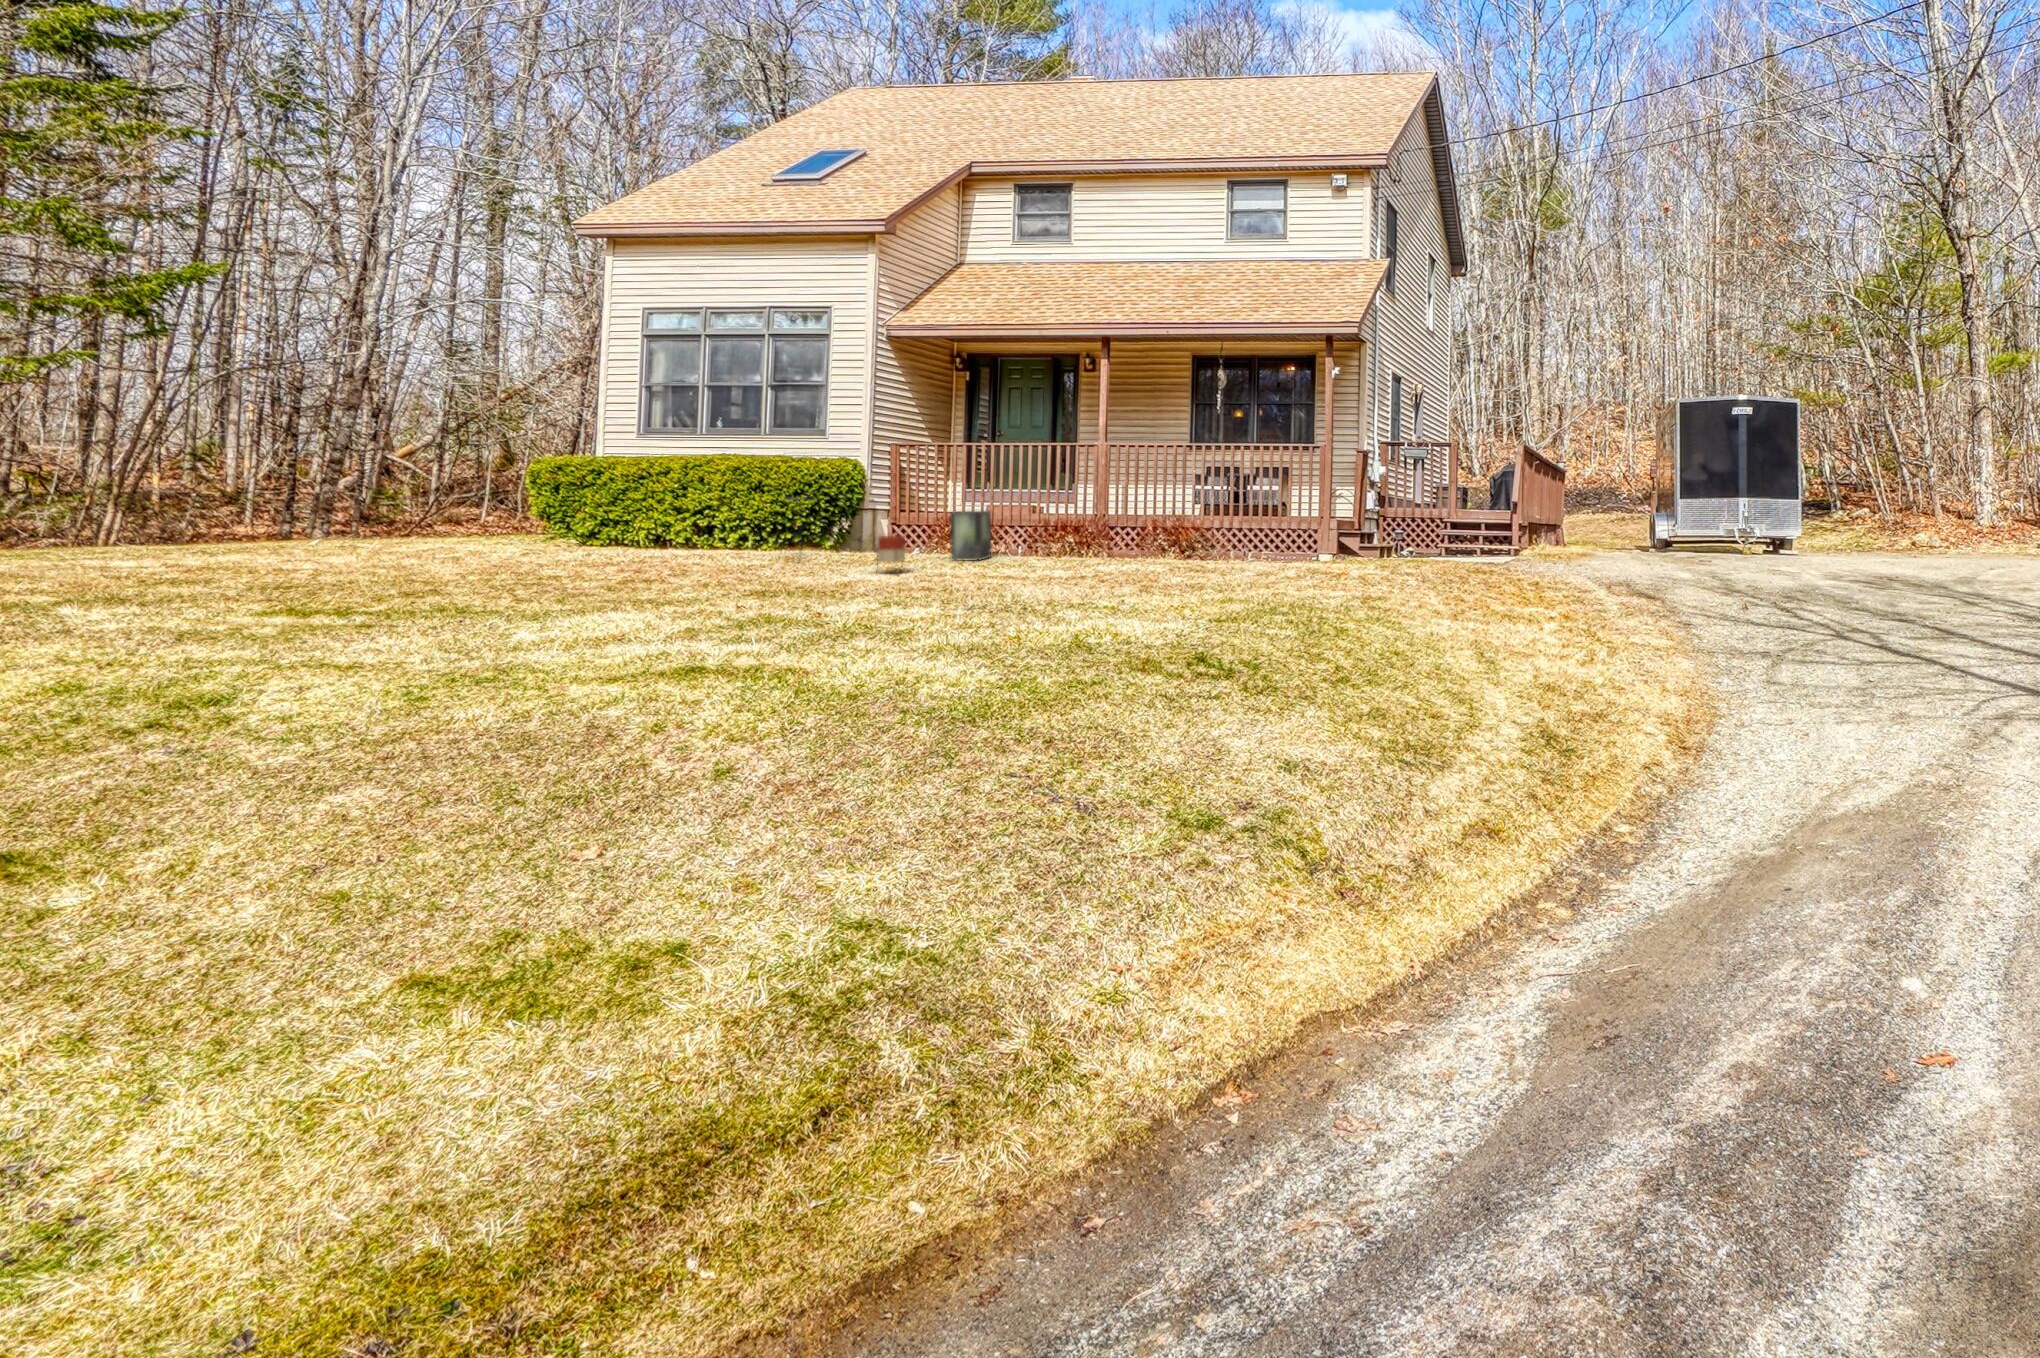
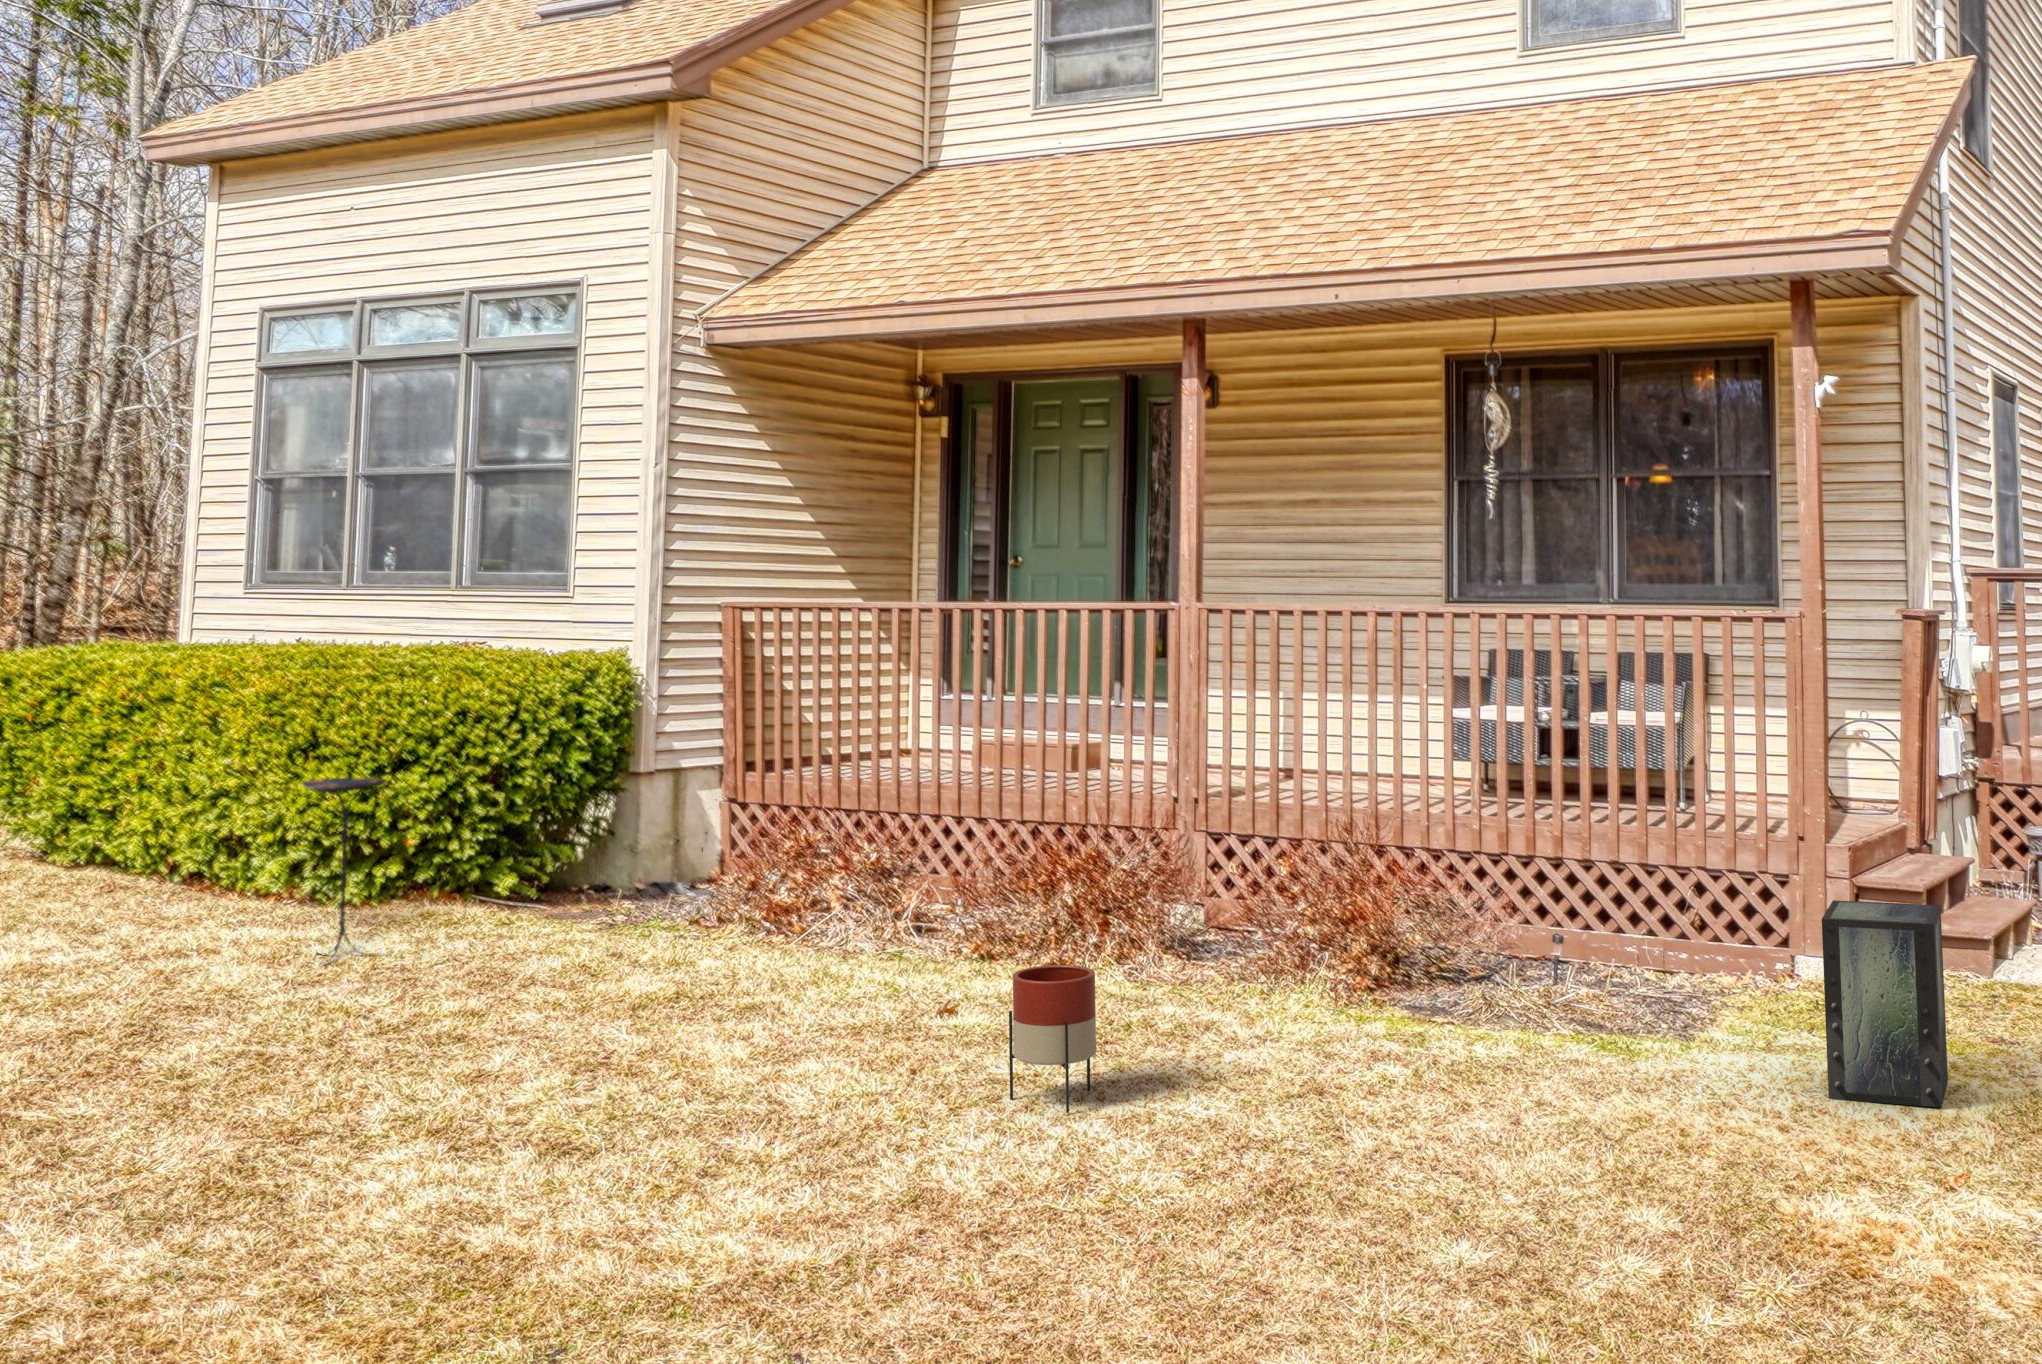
storage box: present [950,511,991,561] -> present [1822,900,1948,1108]
planter: present [876,535,905,573] -> present [1009,965,1097,1113]

